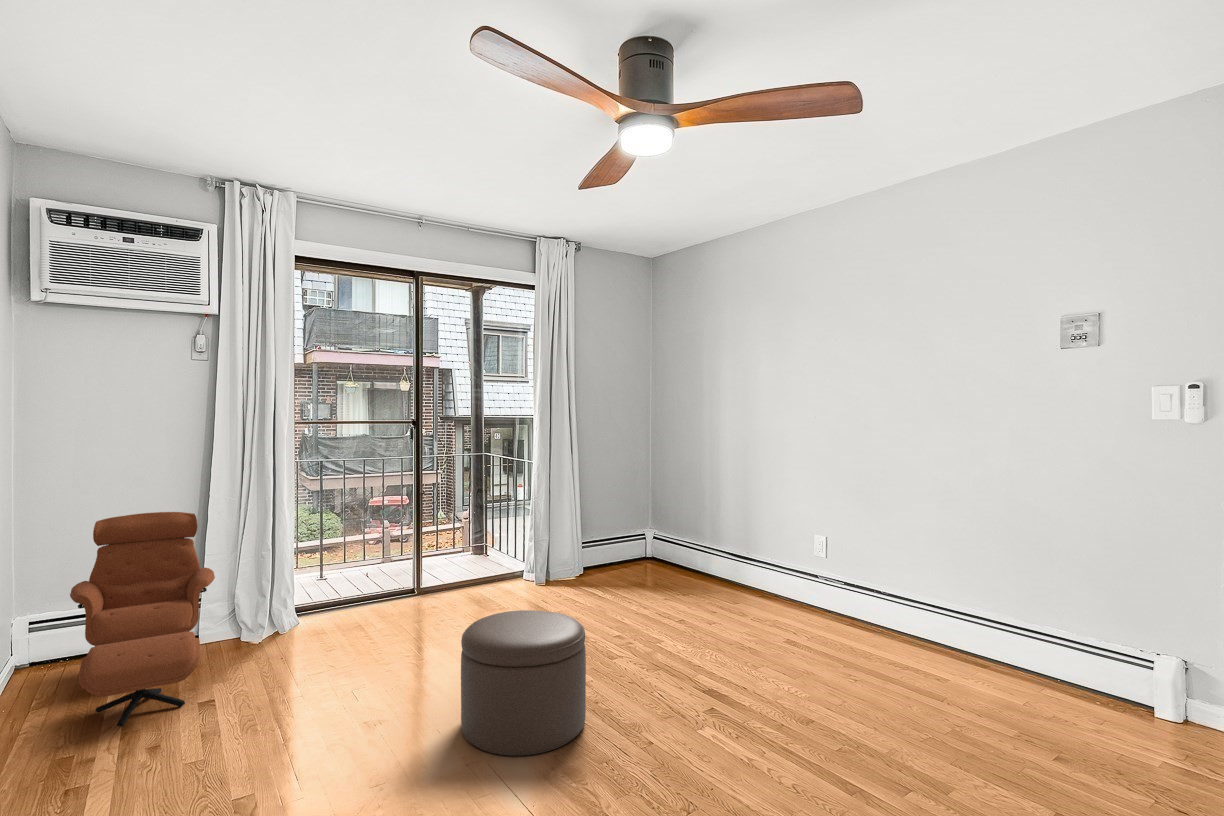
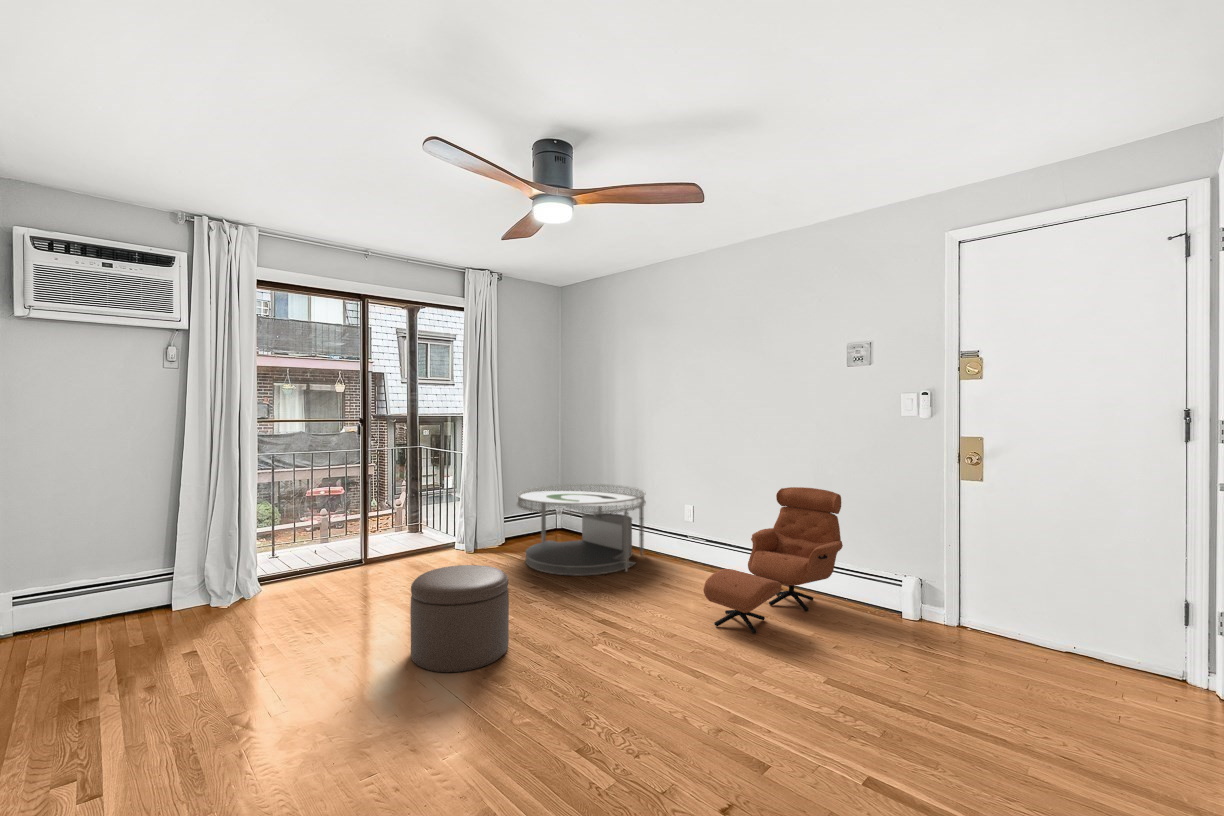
coffee table: none [598,503,764,623] -> present [517,484,646,575]
armchair: present [70,512,215,726] -> present [703,487,843,633]

